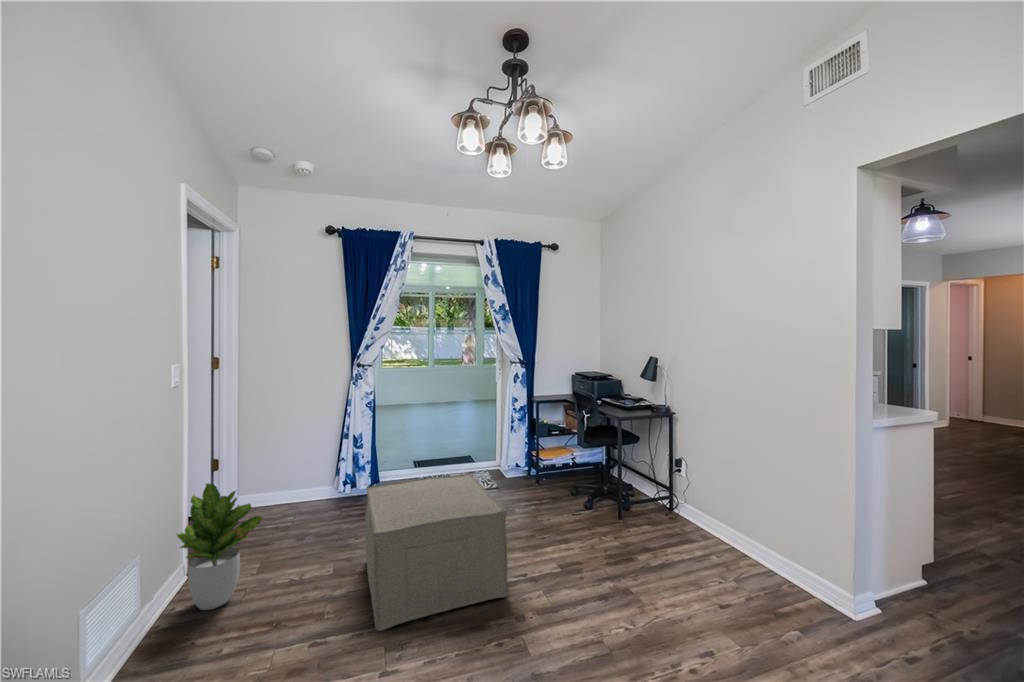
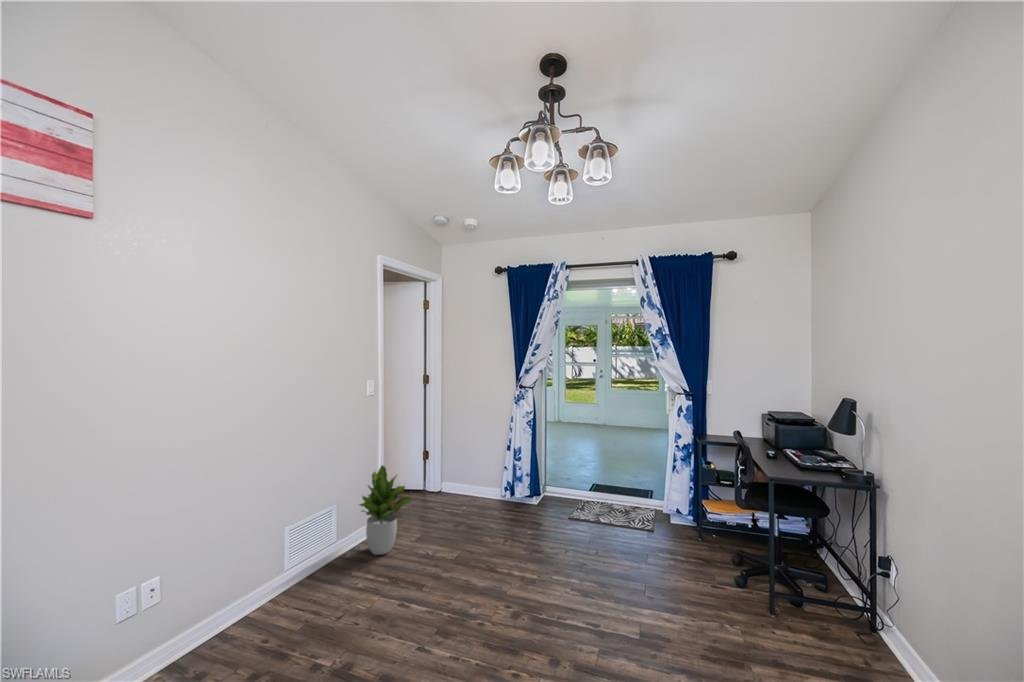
ottoman: present [365,473,509,631] -> none [441,494,578,637]

